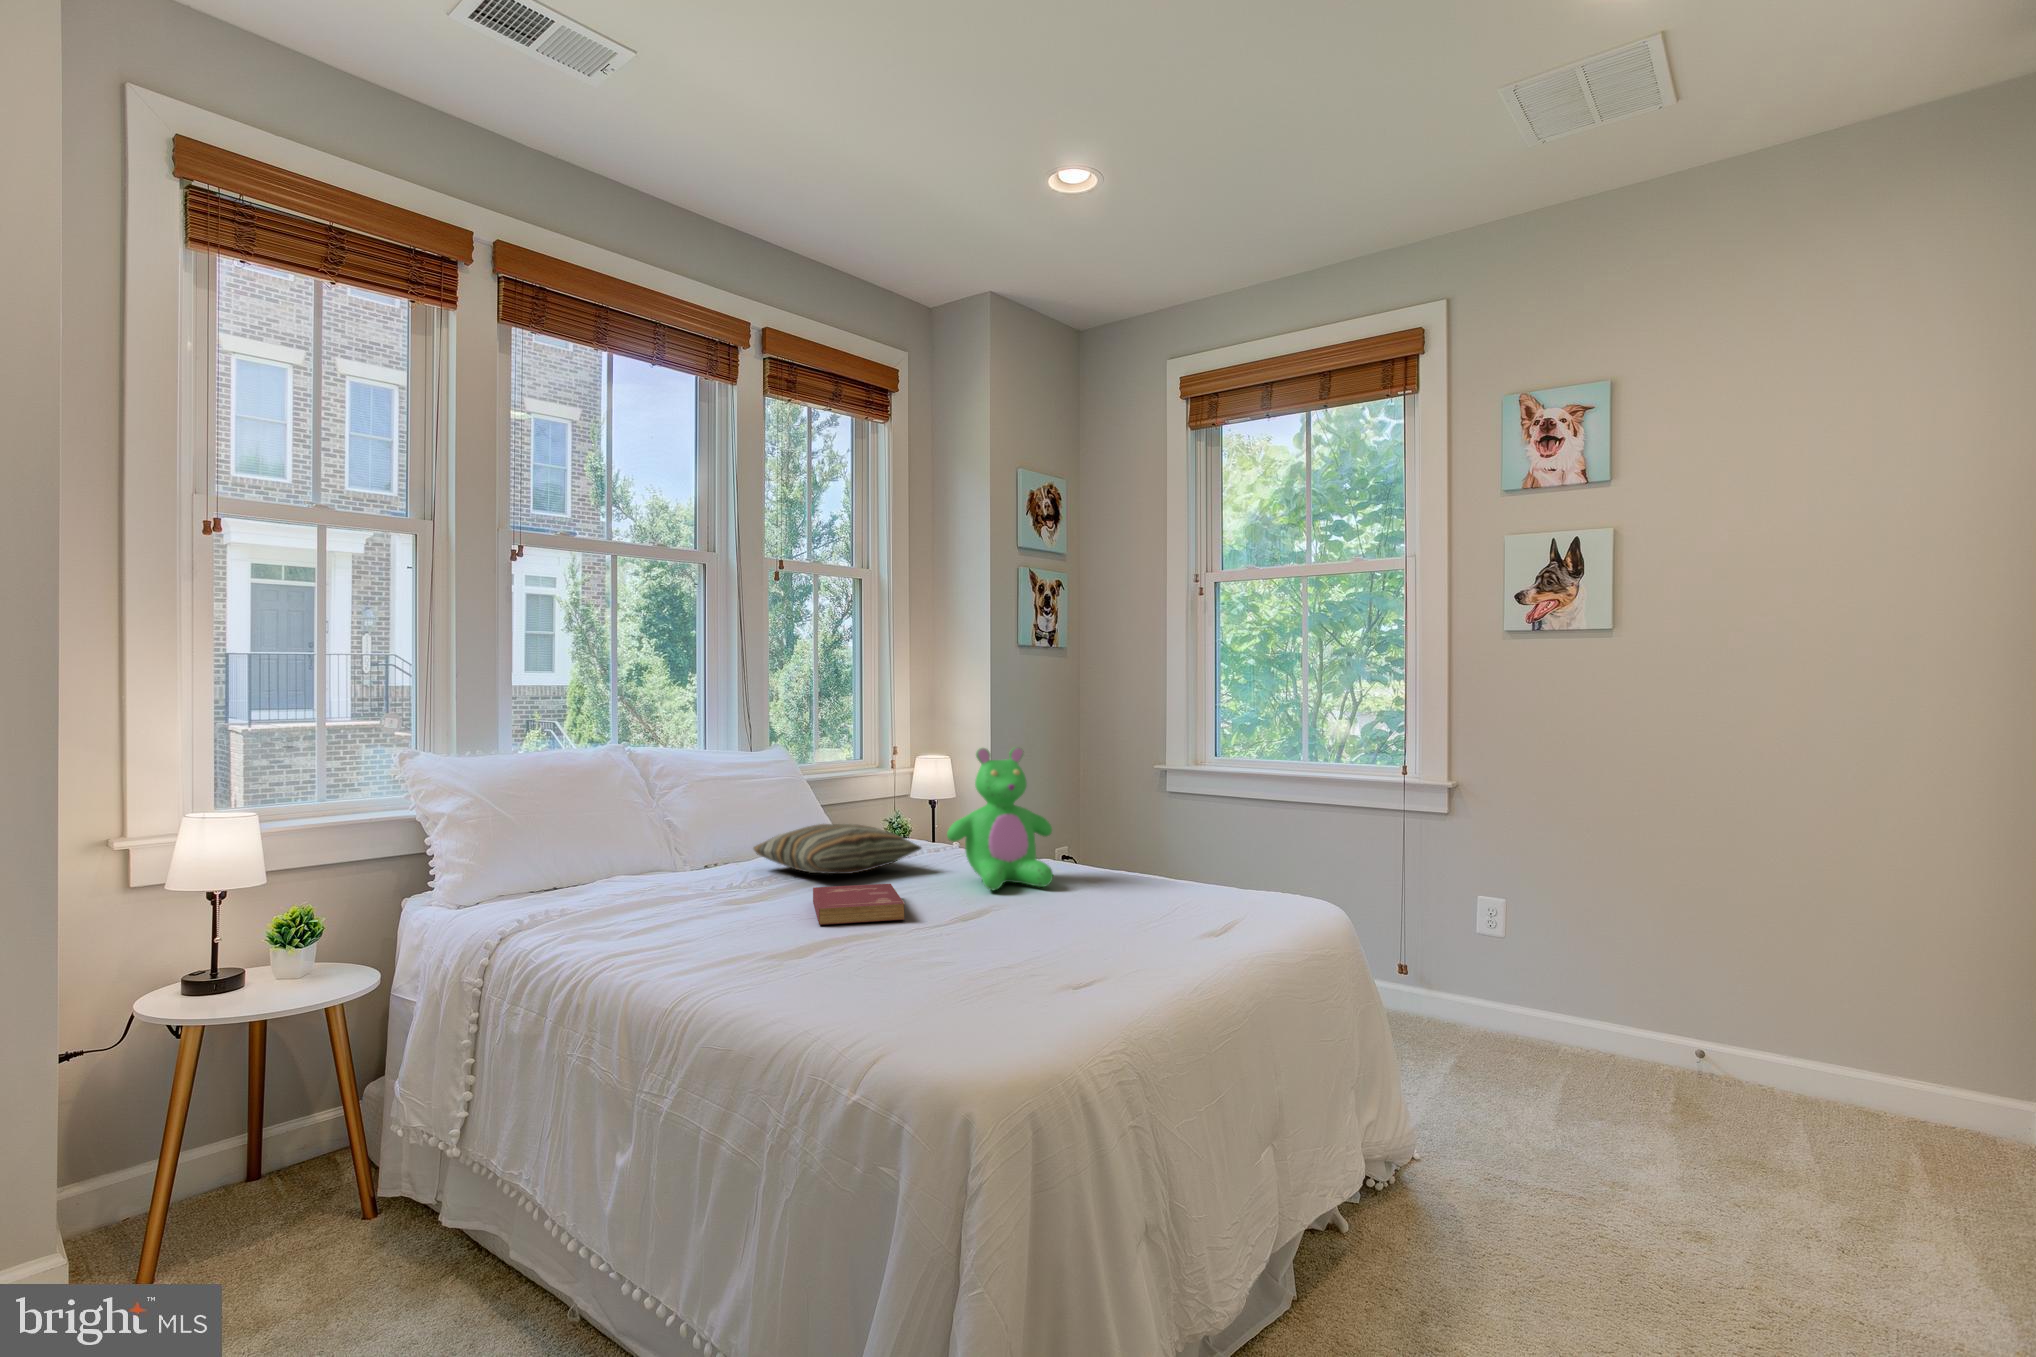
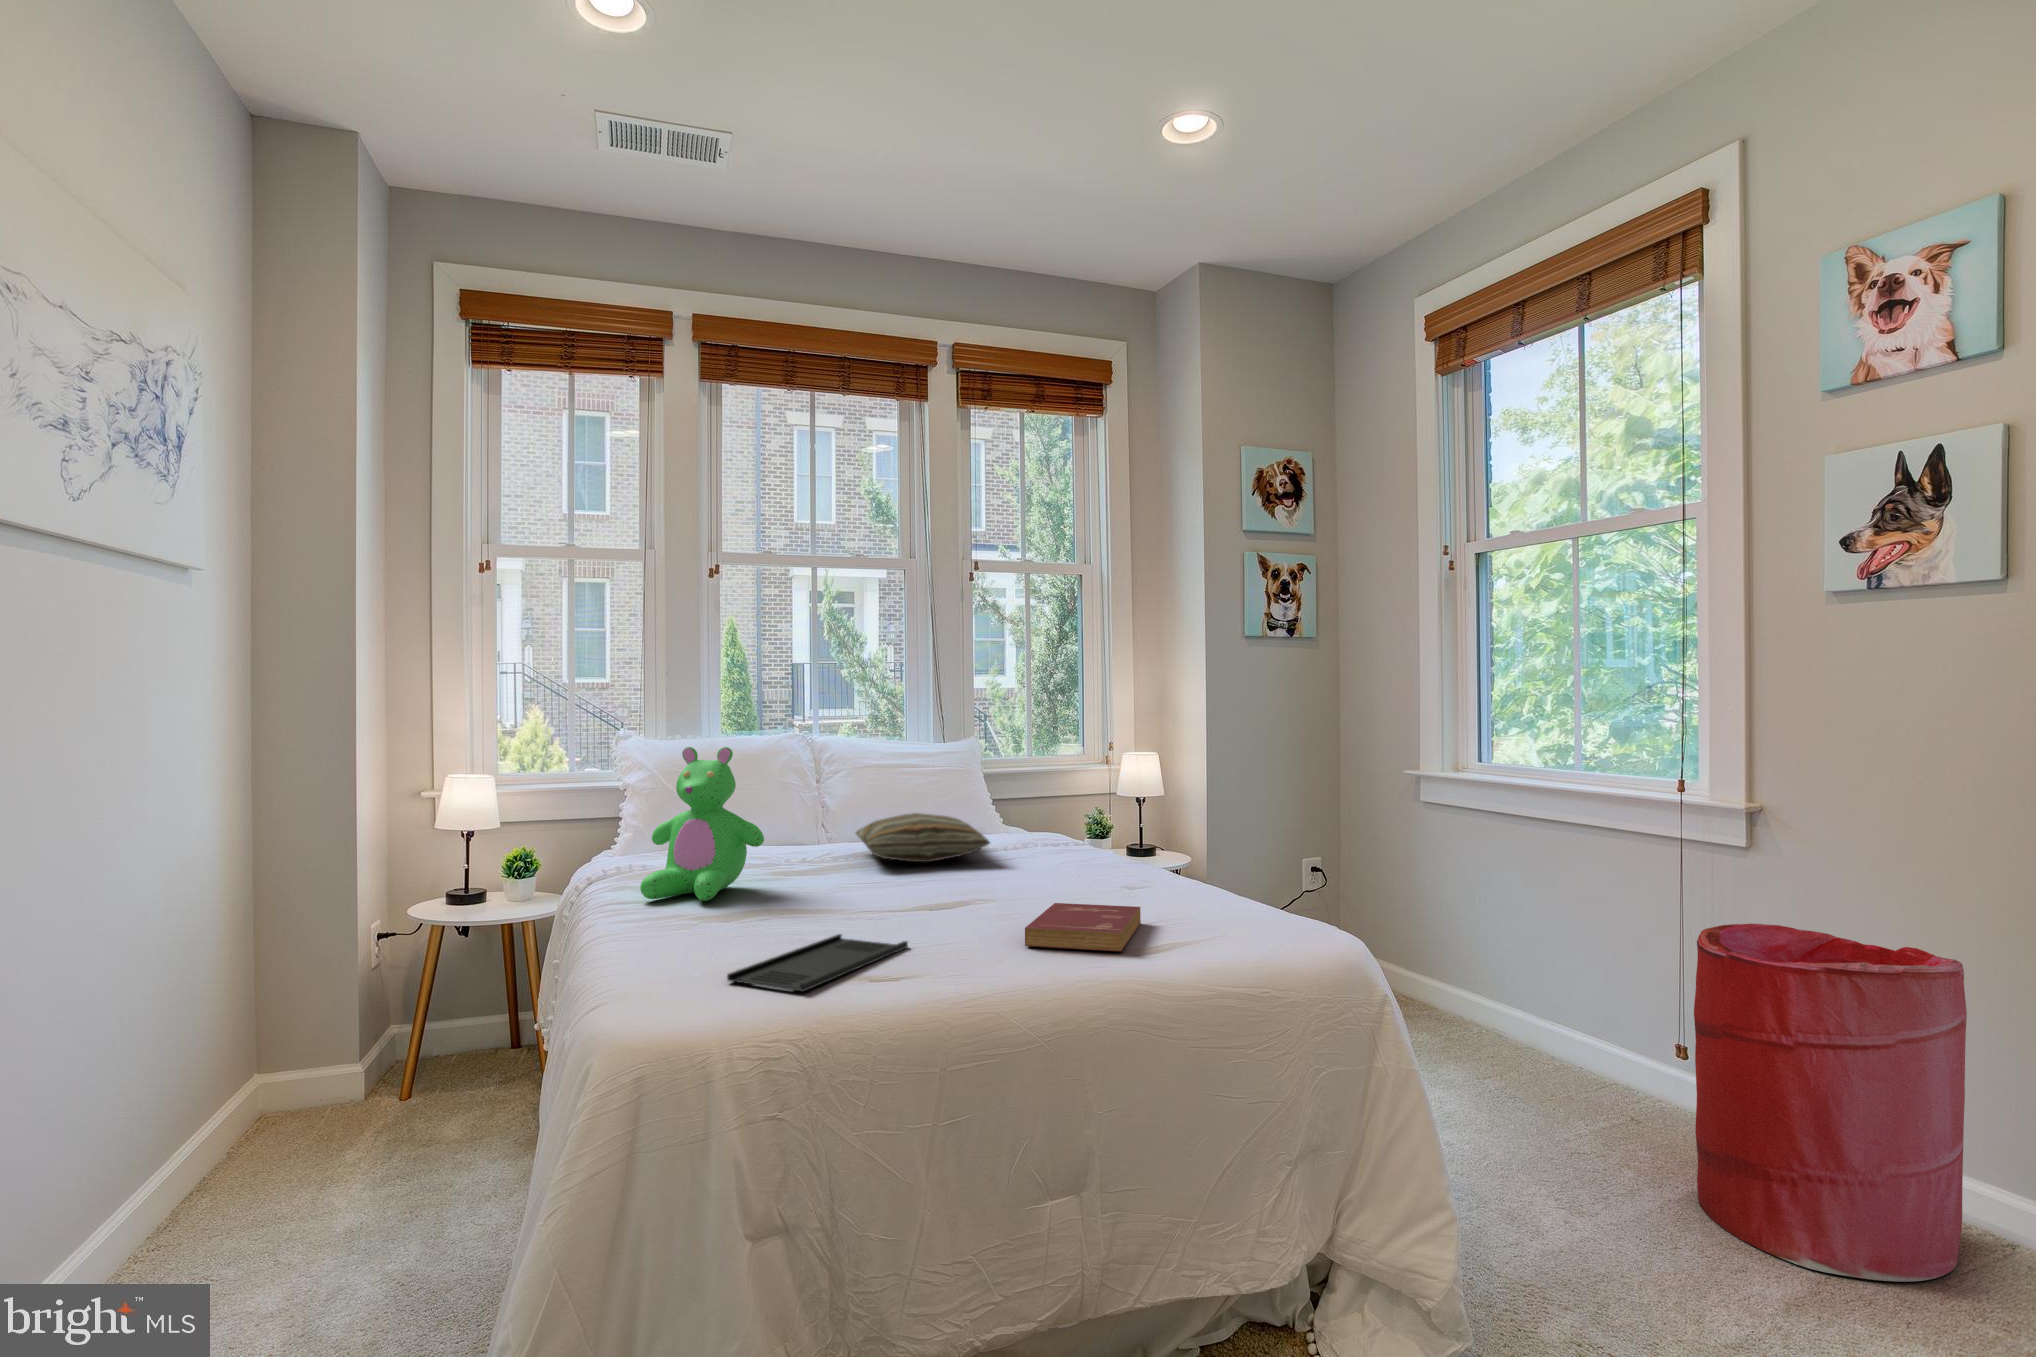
teddy bear: present [947,747,1053,890] -> present [640,747,764,901]
laundry hamper: none [1450,865,1612,1096] -> present [1694,924,1967,1282]
book: present [813,884,904,925] -> present [1025,903,1141,952]
tray: none [952,945,1050,1004] -> present [727,934,908,992]

